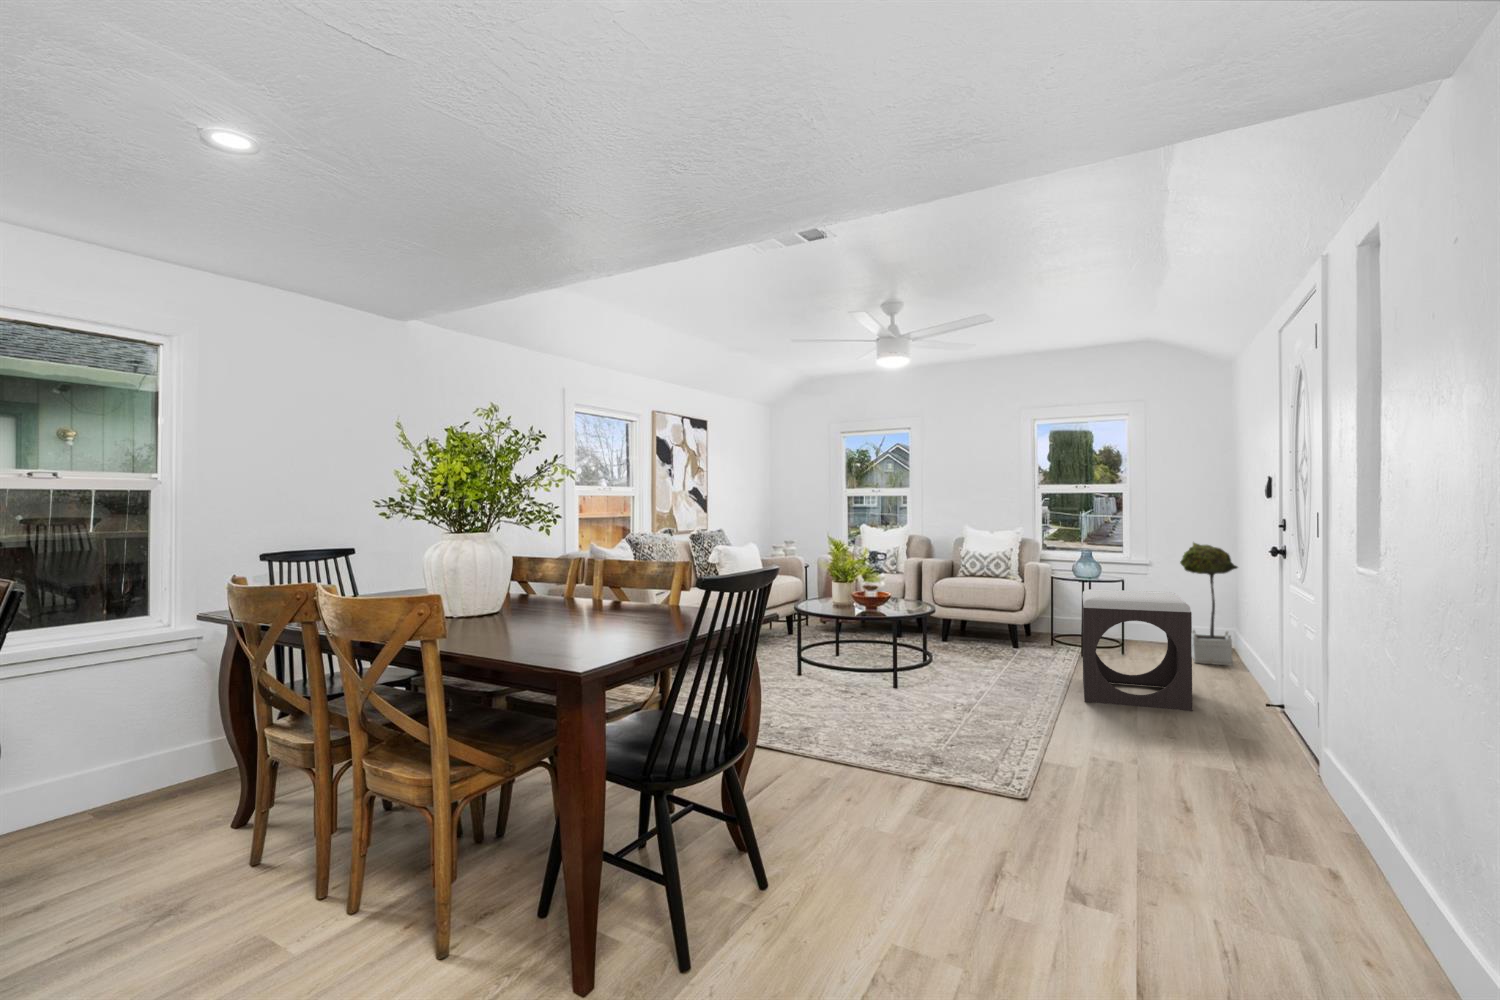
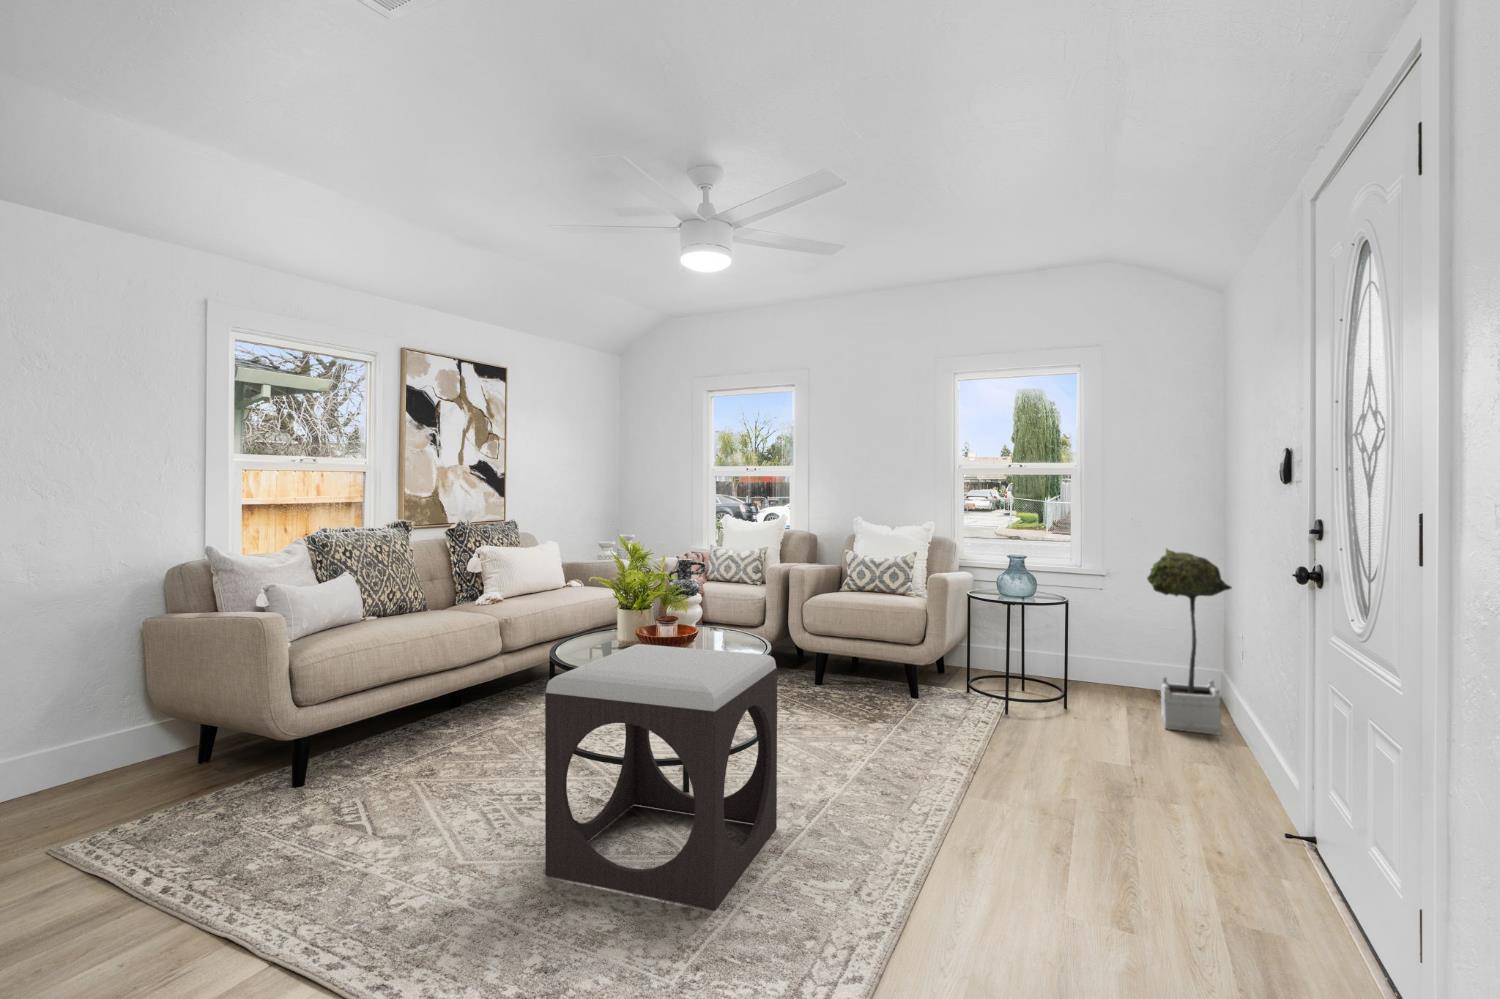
footstool: present [1082,589,1192,711] -> present [545,644,777,910]

